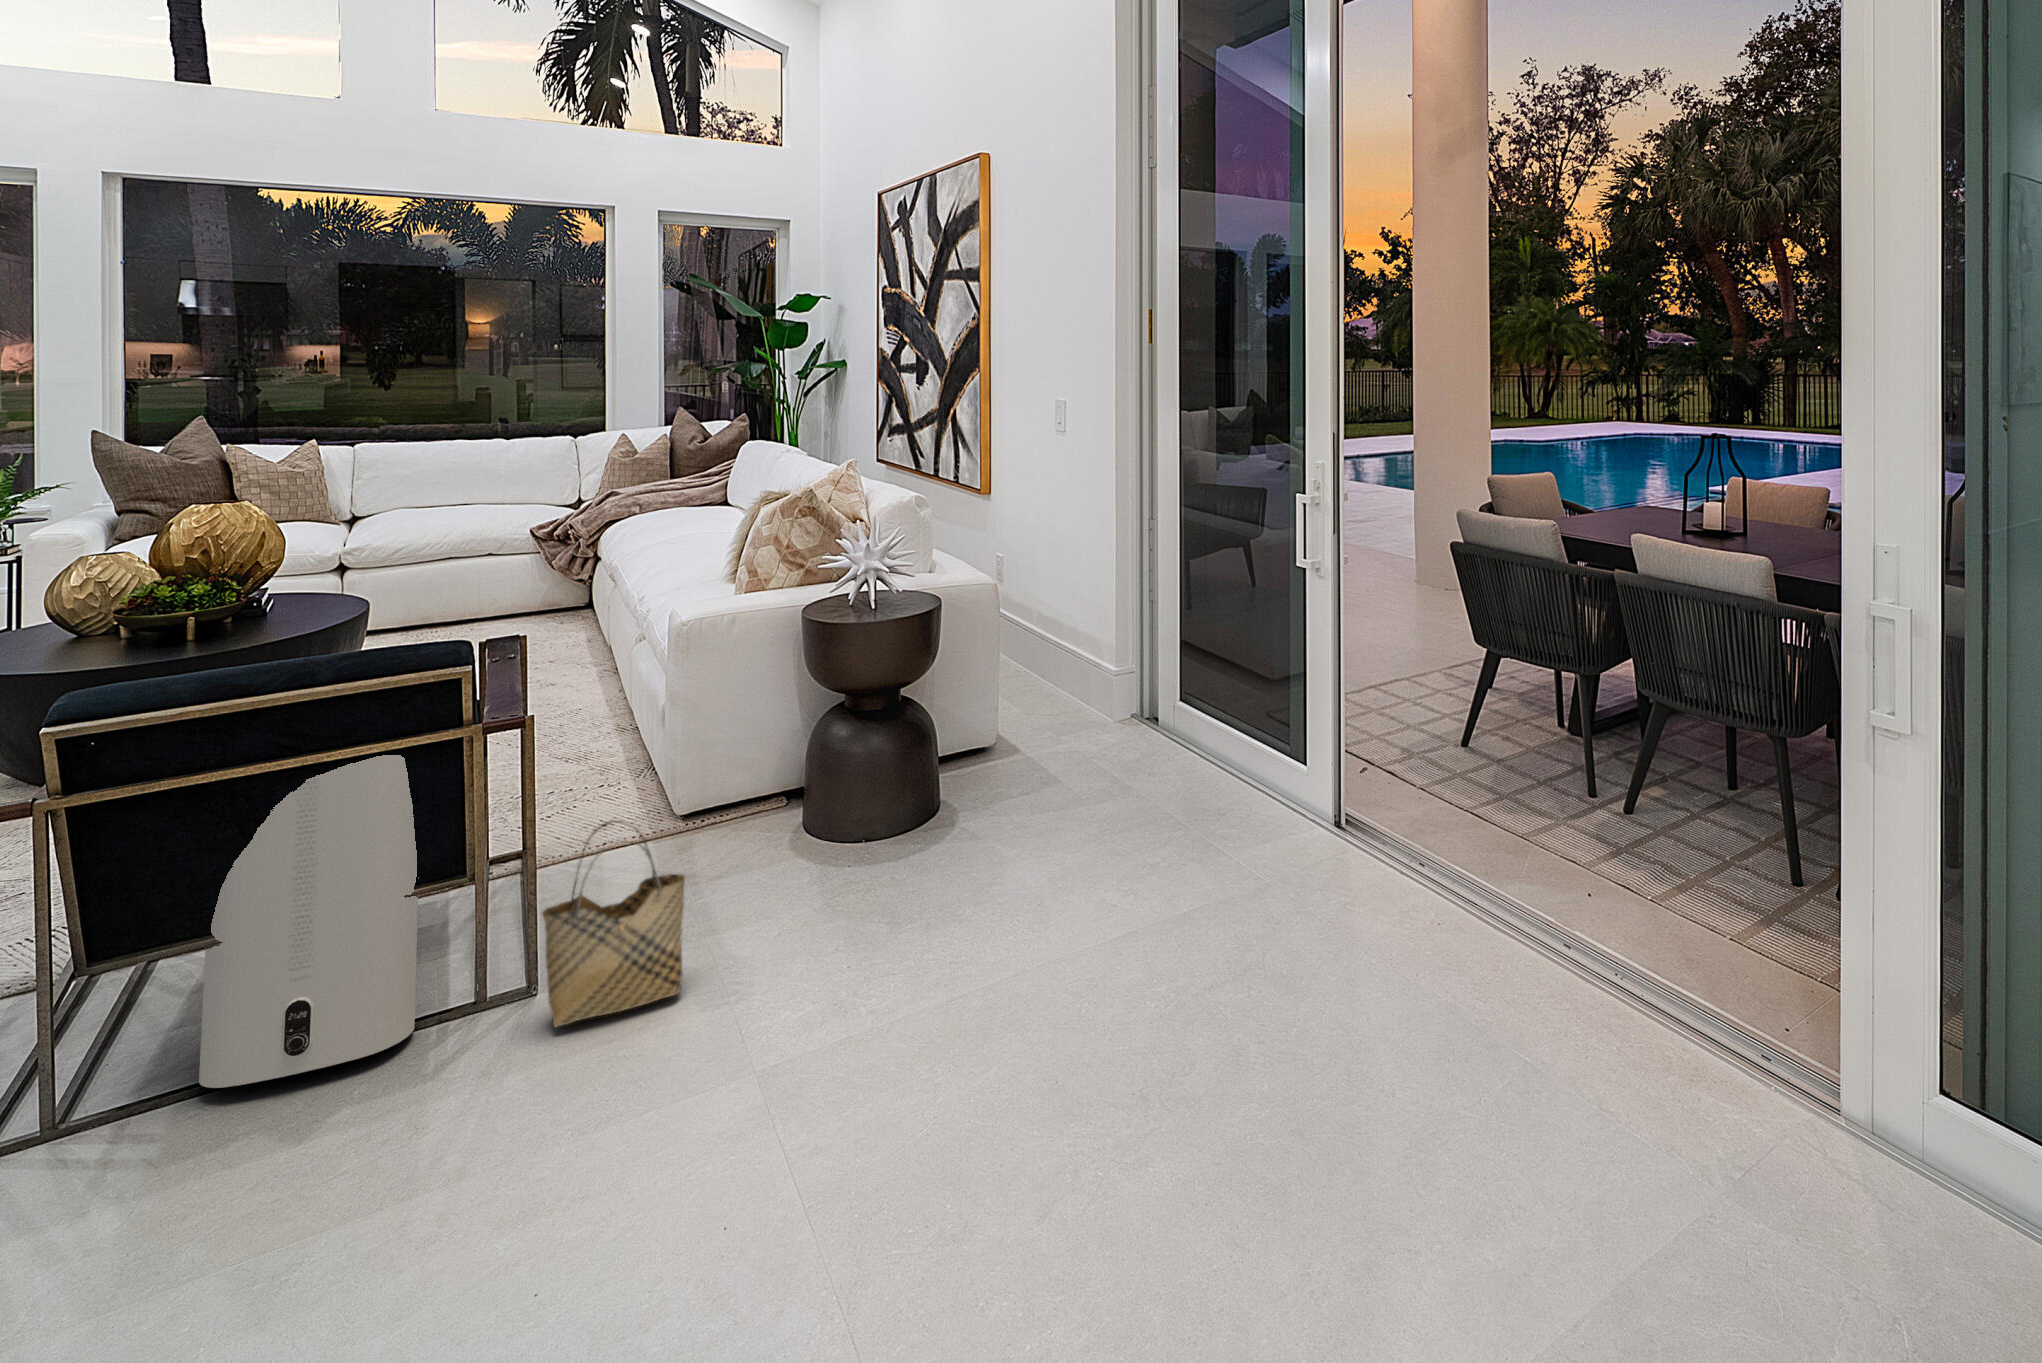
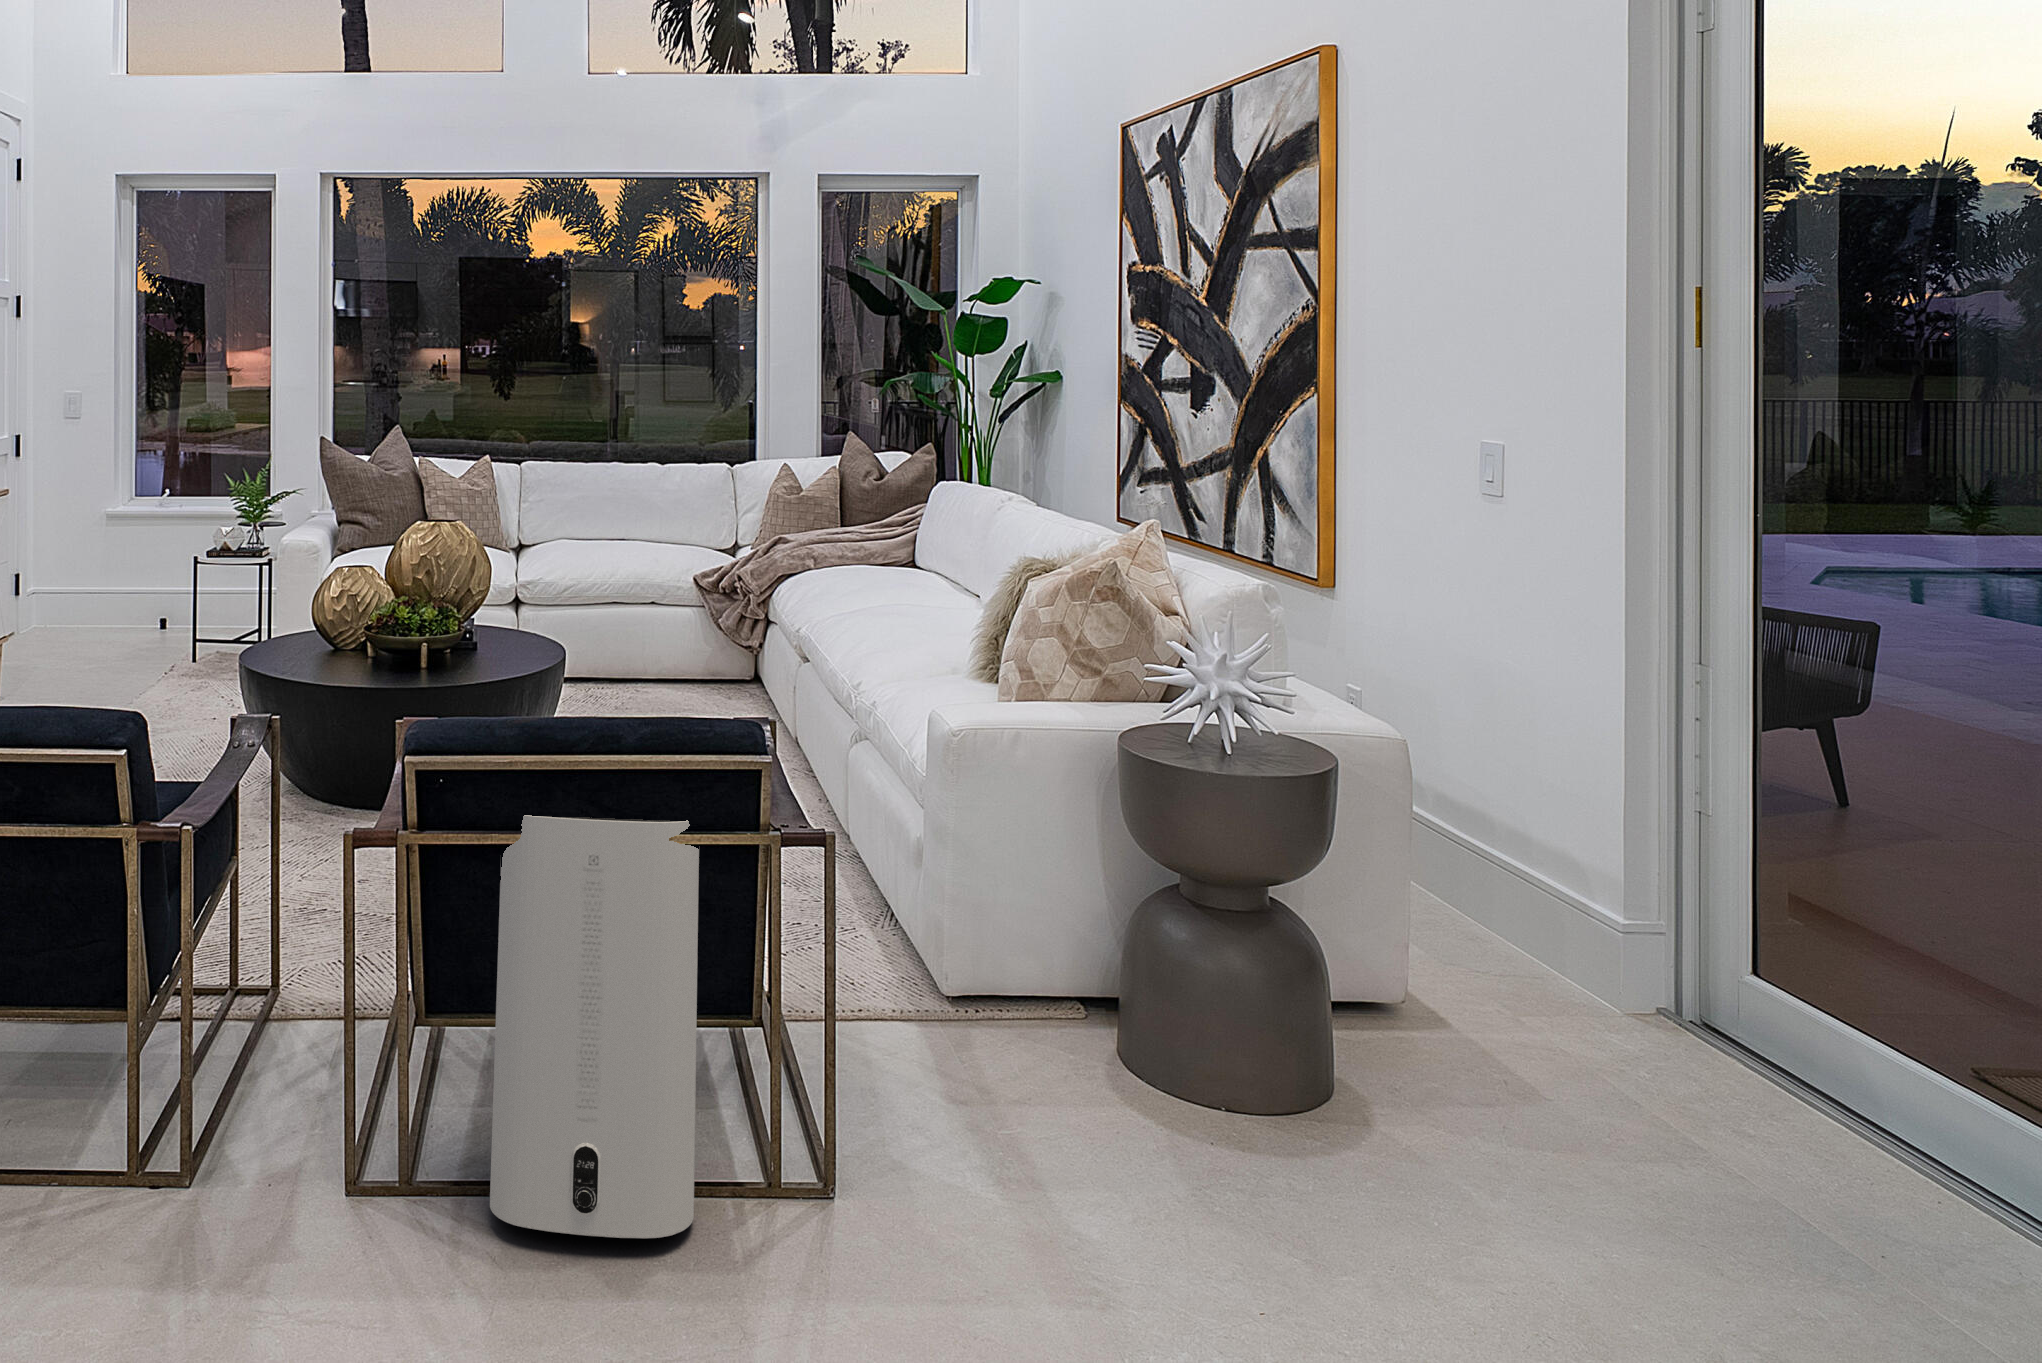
woven basket: present [542,820,685,1027] -> none [842,1007,1017,1281]

